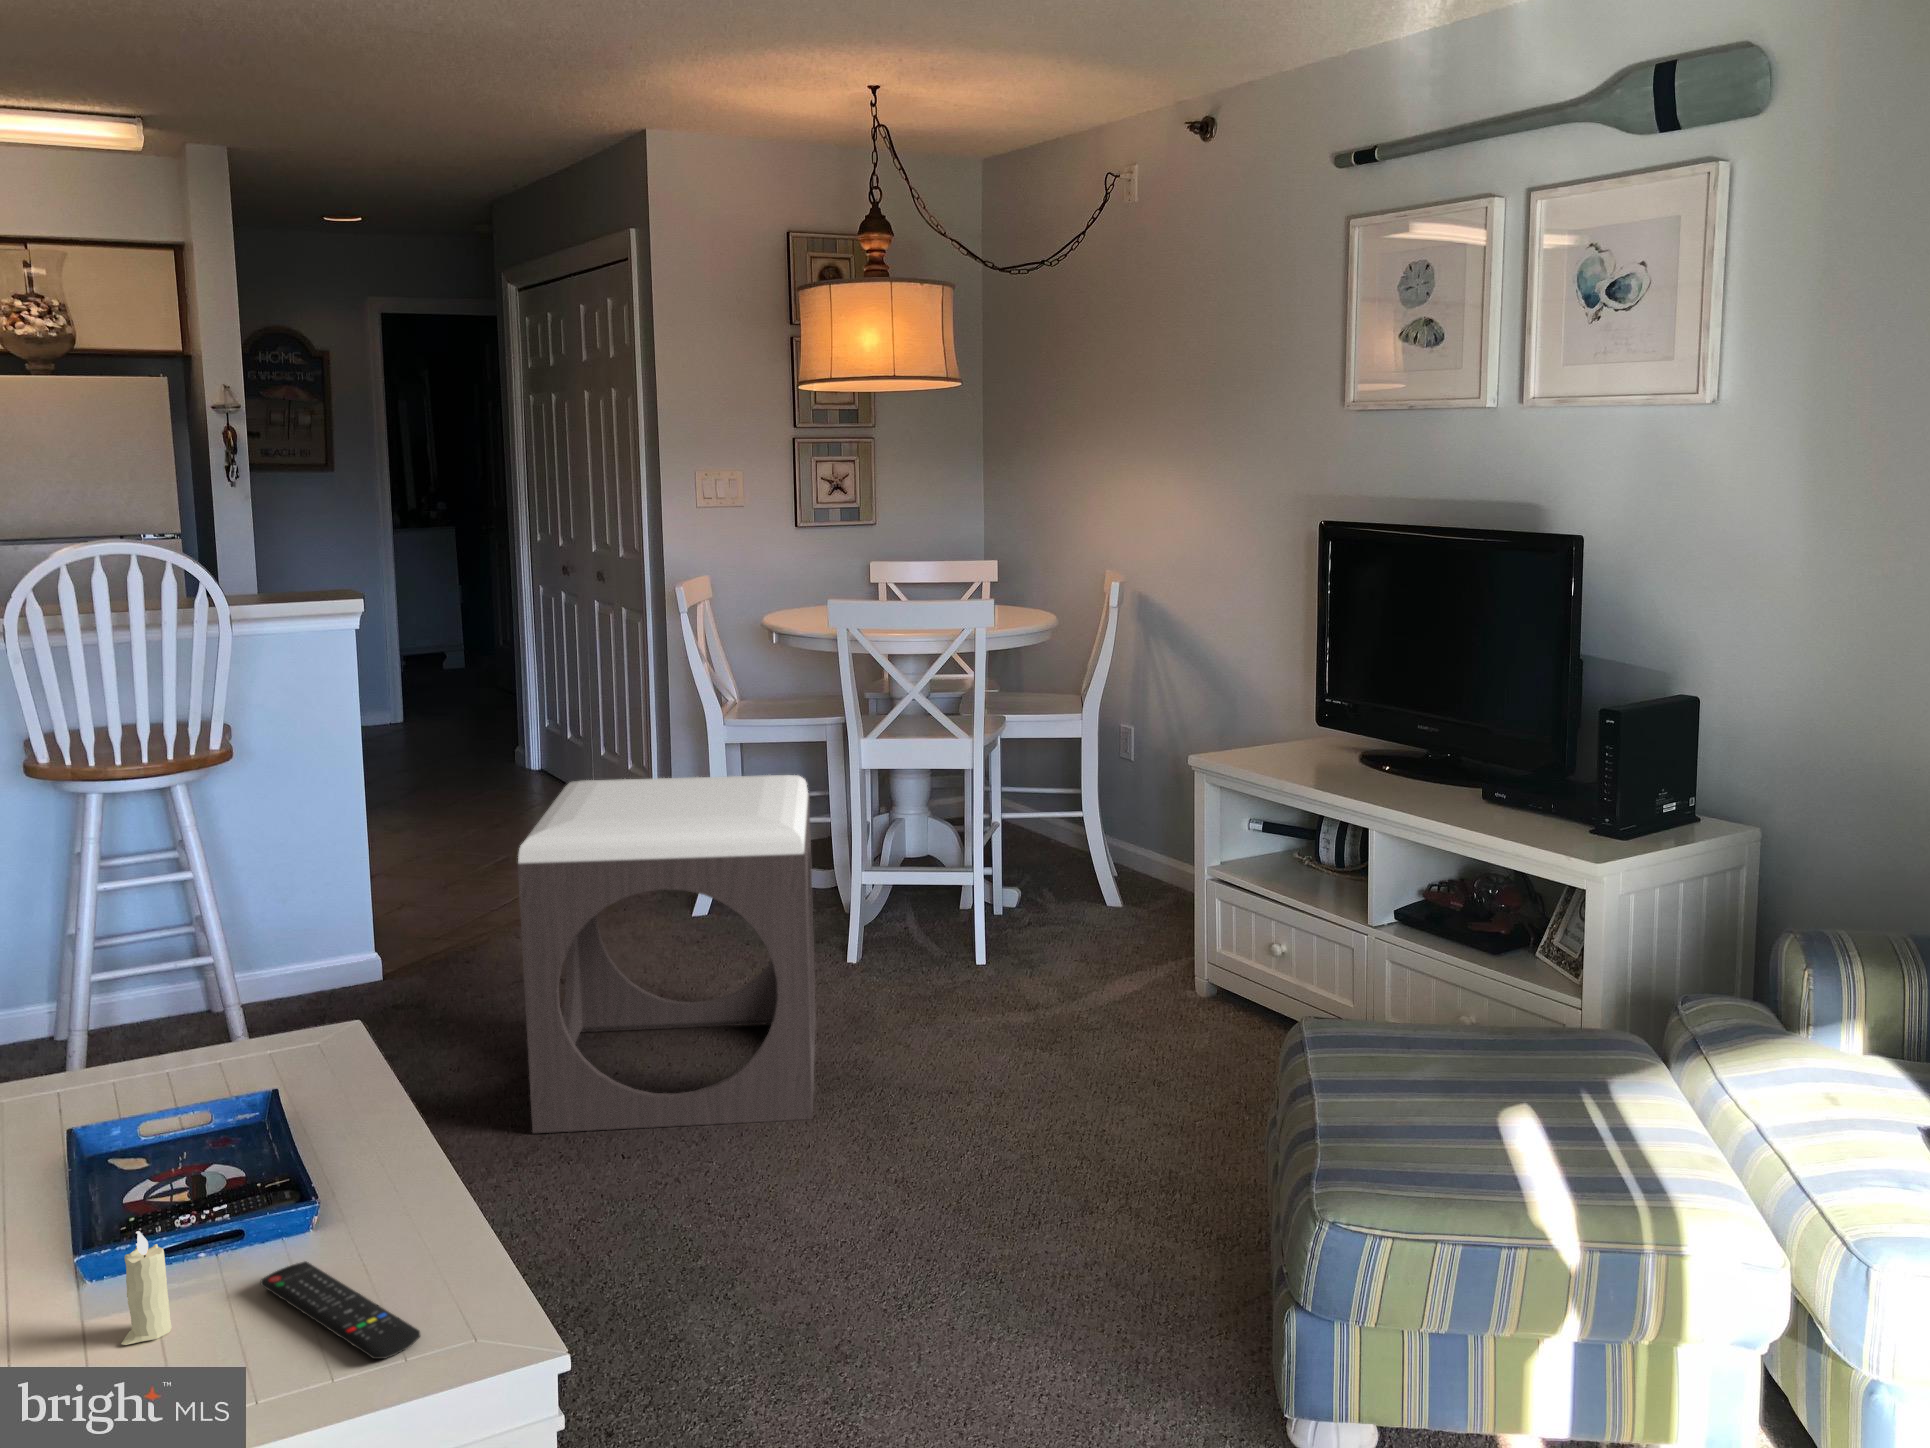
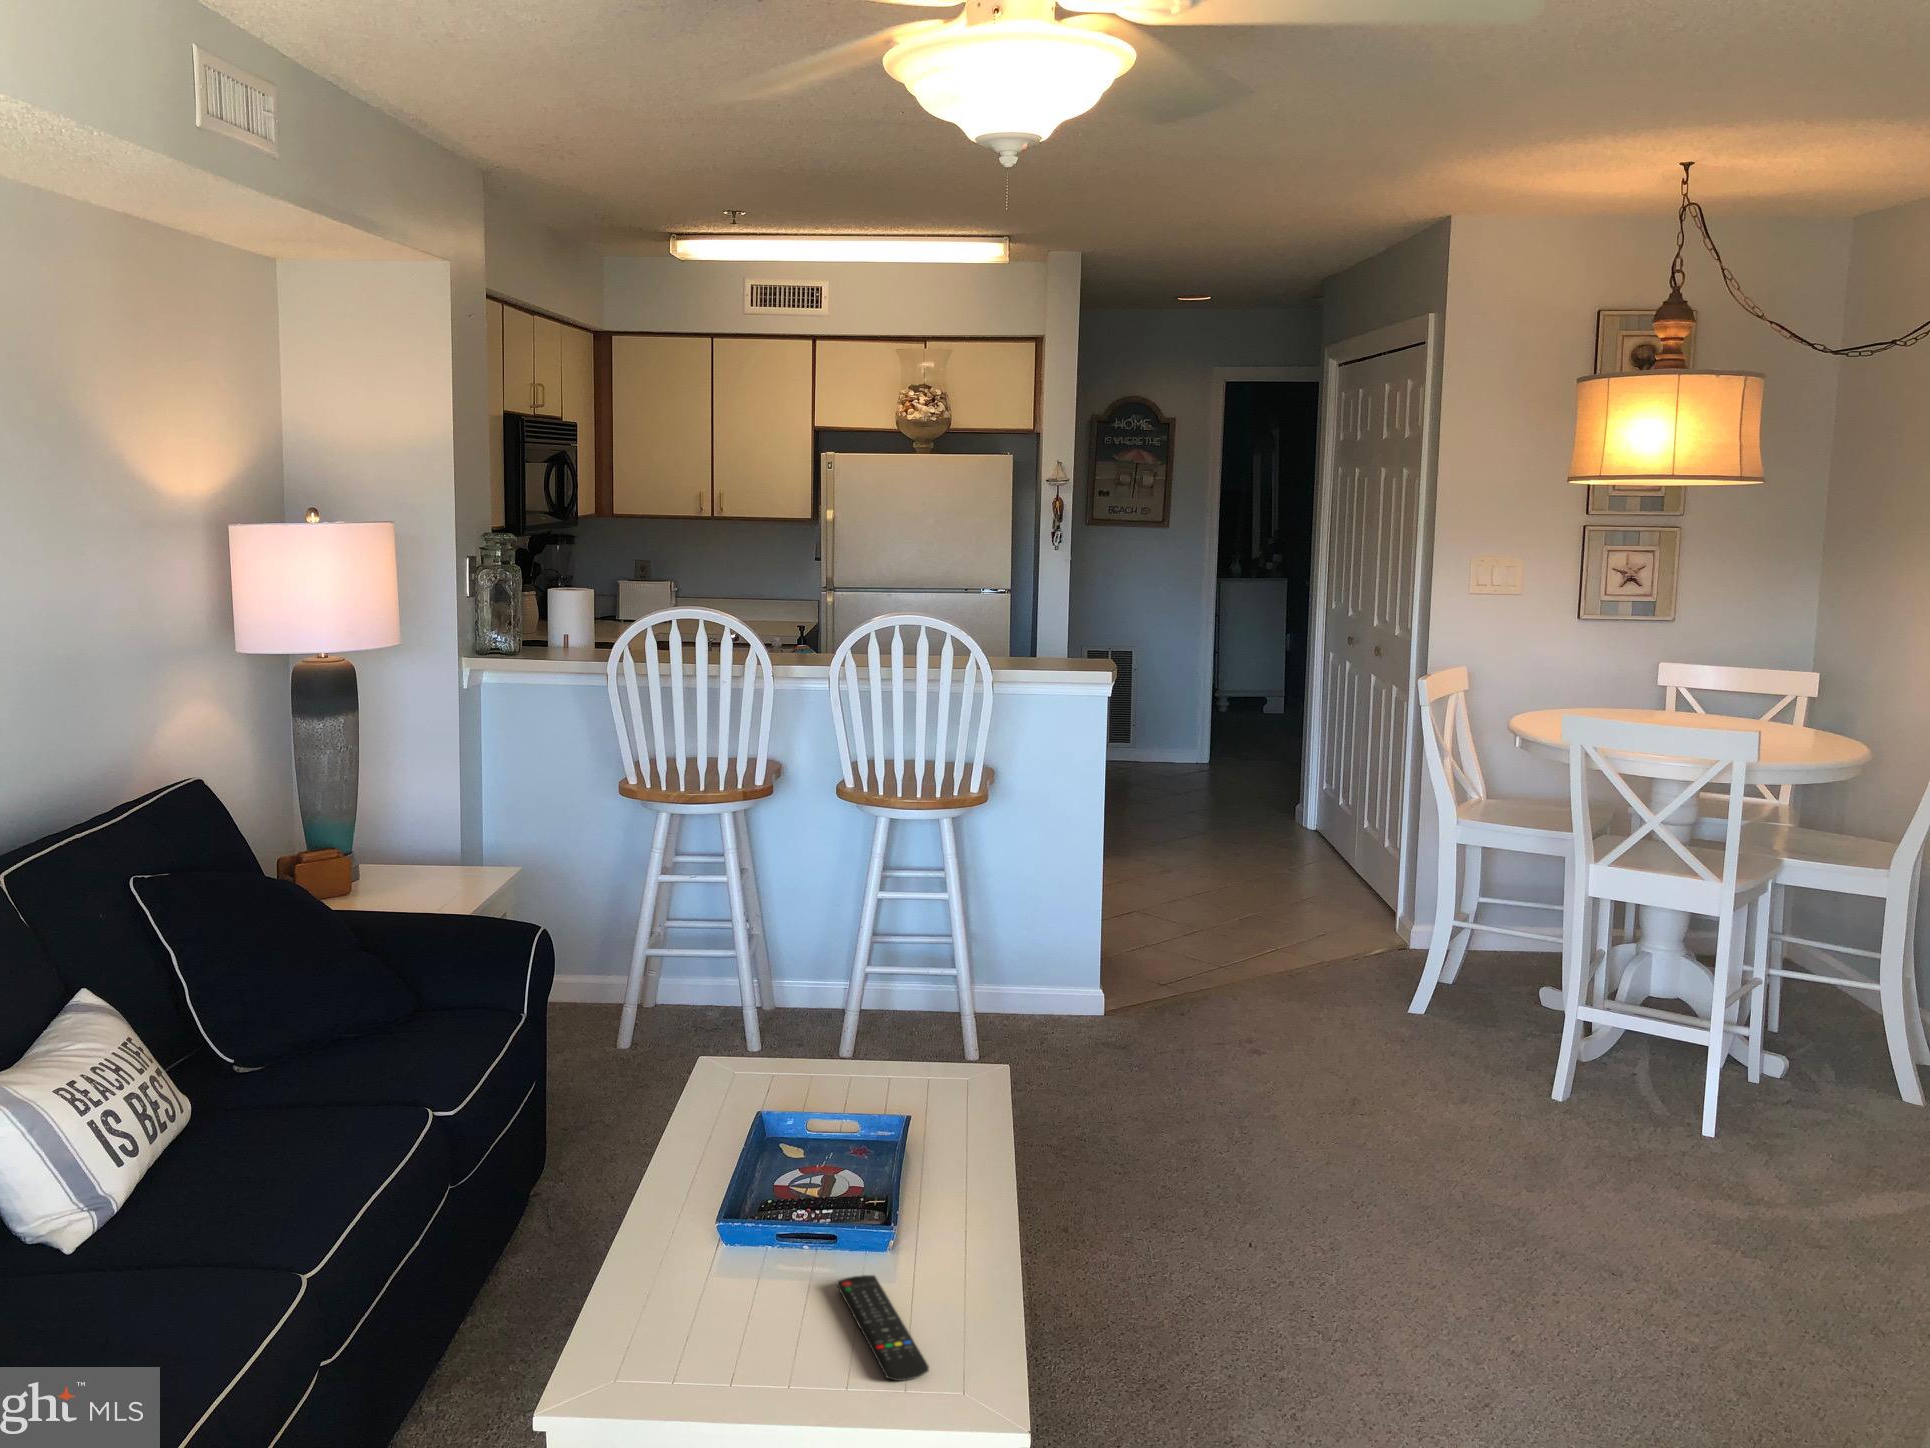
footstool: present [518,775,815,1133] -> none [1176,869,1506,1260]
candle: present [121,1231,171,1345] -> none [727,1216,765,1306]

